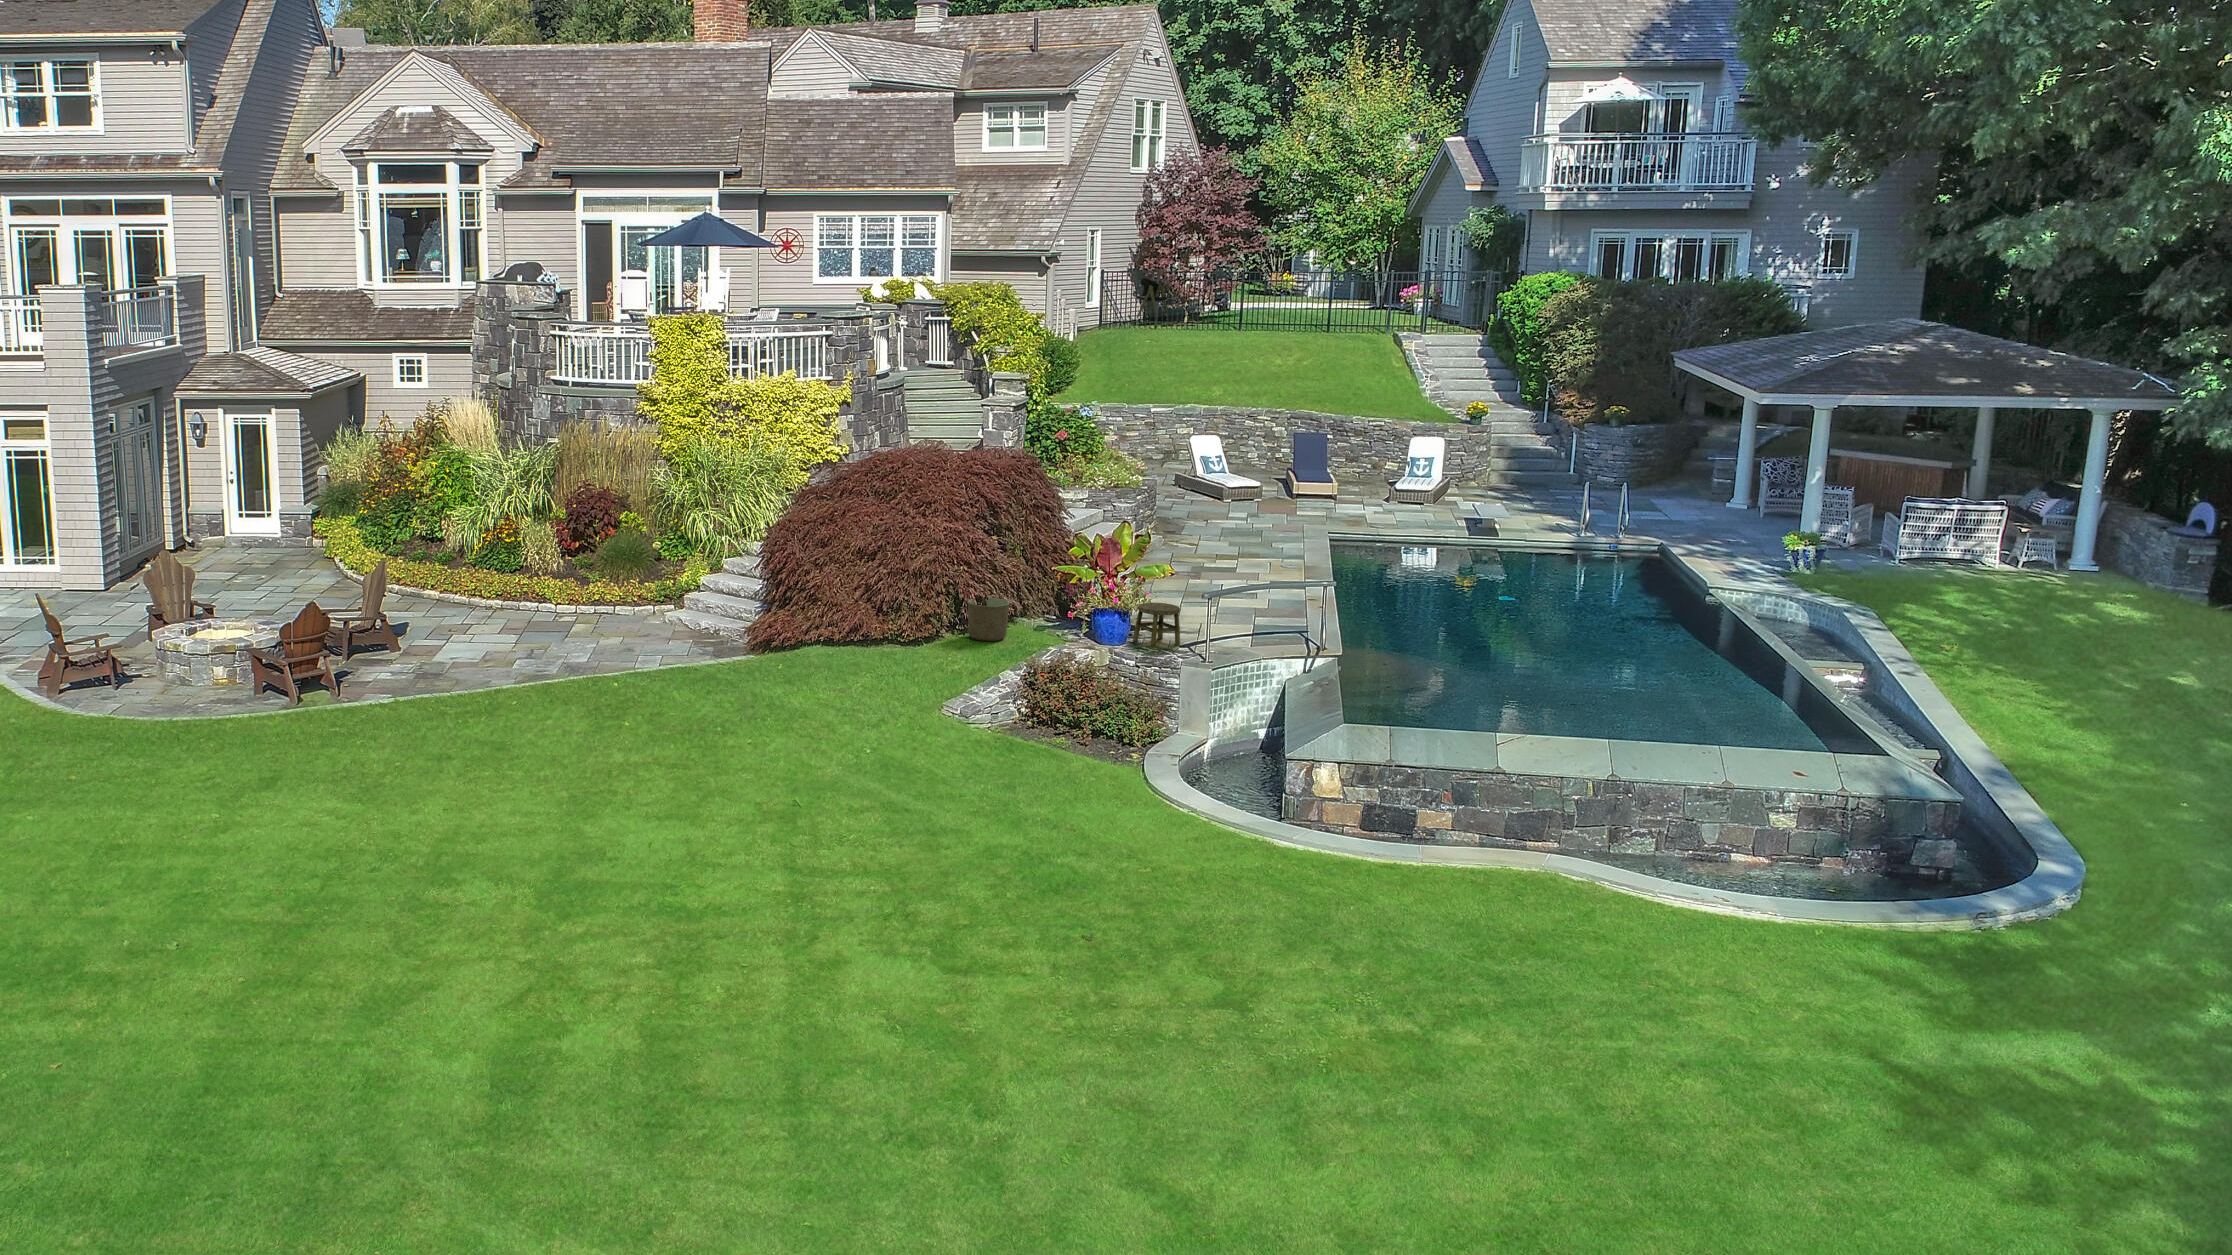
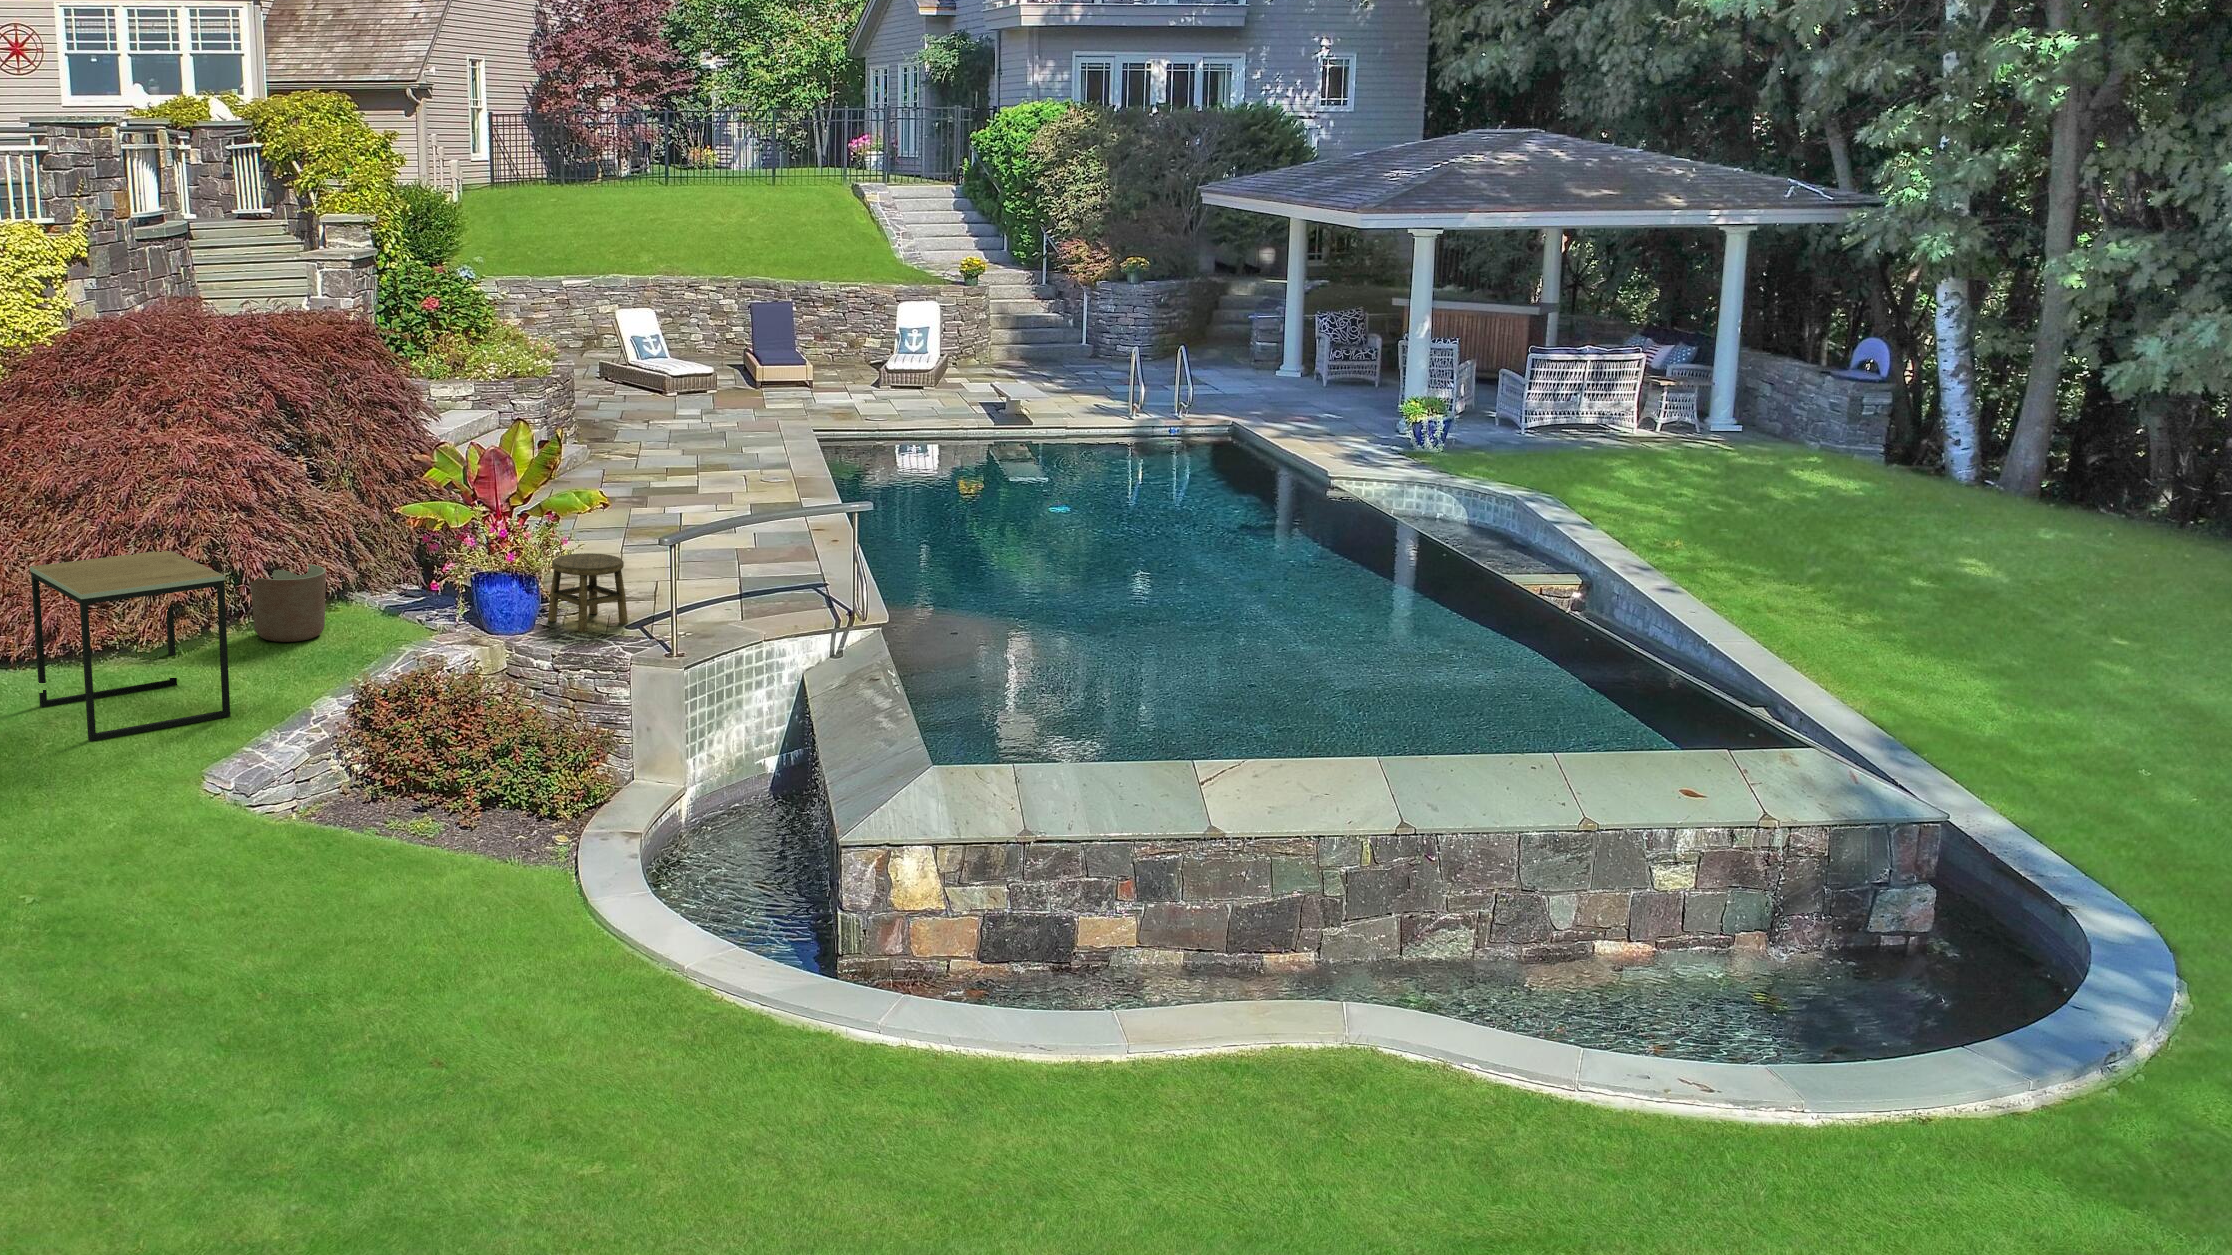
chair: present [1137,278,1168,319] -> none [534,123,575,176]
side table: none [859,586,962,682] -> present [30,551,230,741]

